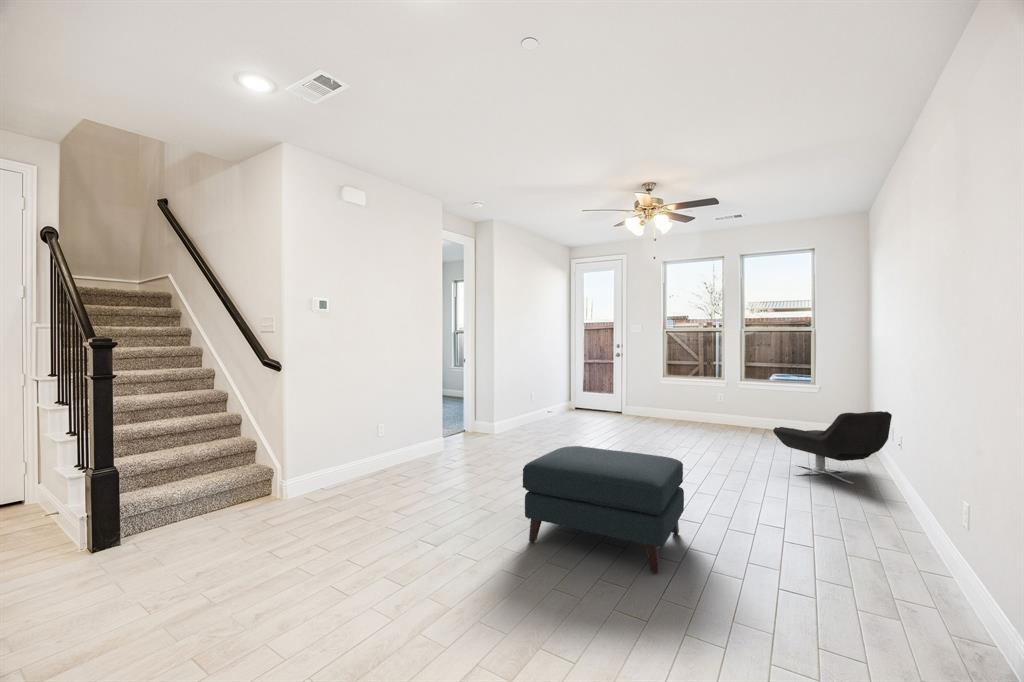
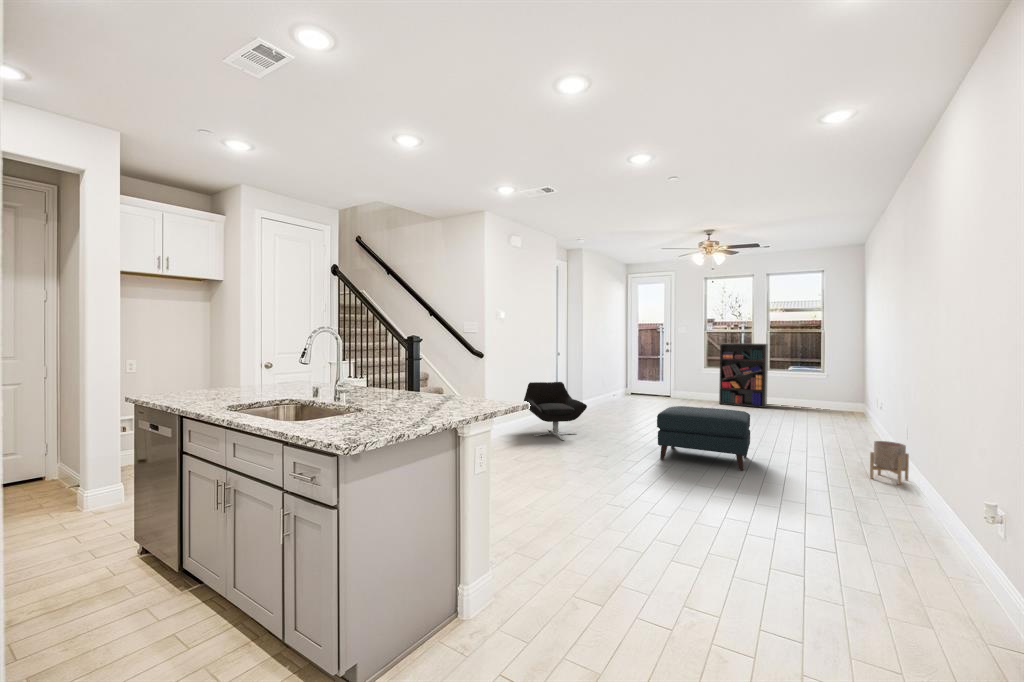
bookshelf: none [682,345,744,430] -> present [719,343,768,408]
lounge chair: present [773,411,892,484] -> present [524,382,587,440]
planter: none [889,522,964,618] -> present [870,441,909,485]

